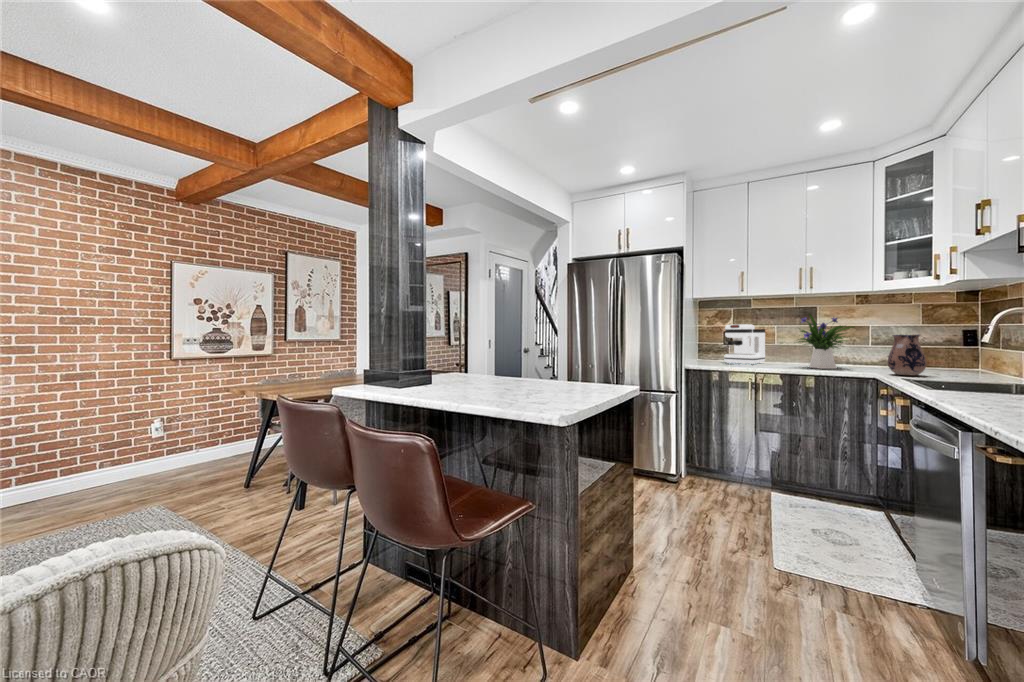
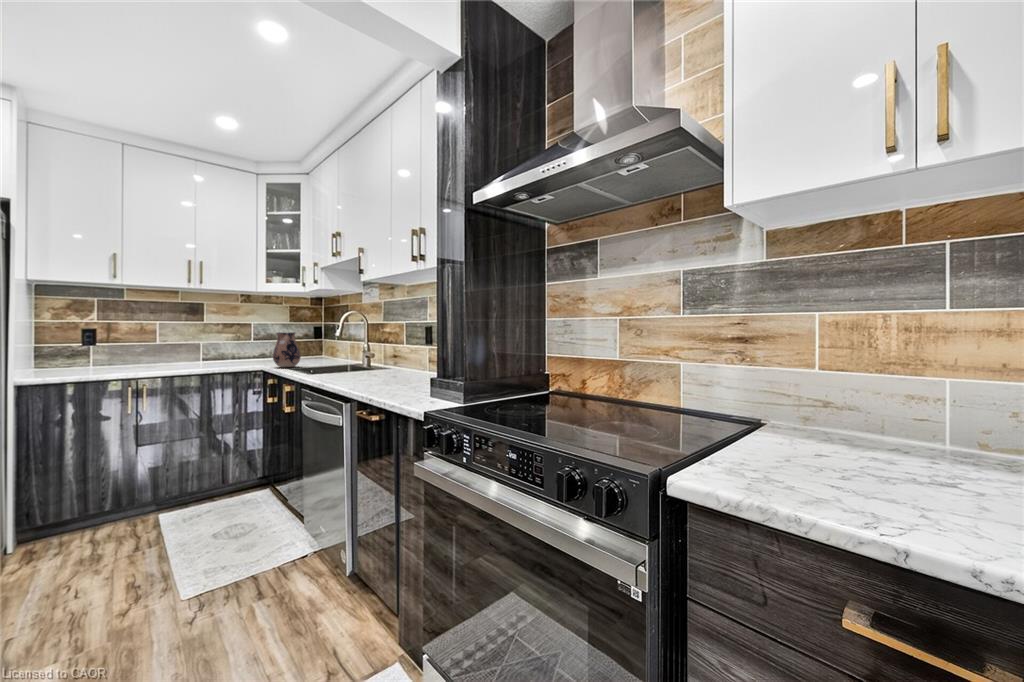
flower arrangement: present [799,314,852,369] -> none [179,310,245,368]
coffee maker: present [724,324,765,364] -> none [82,319,144,370]

